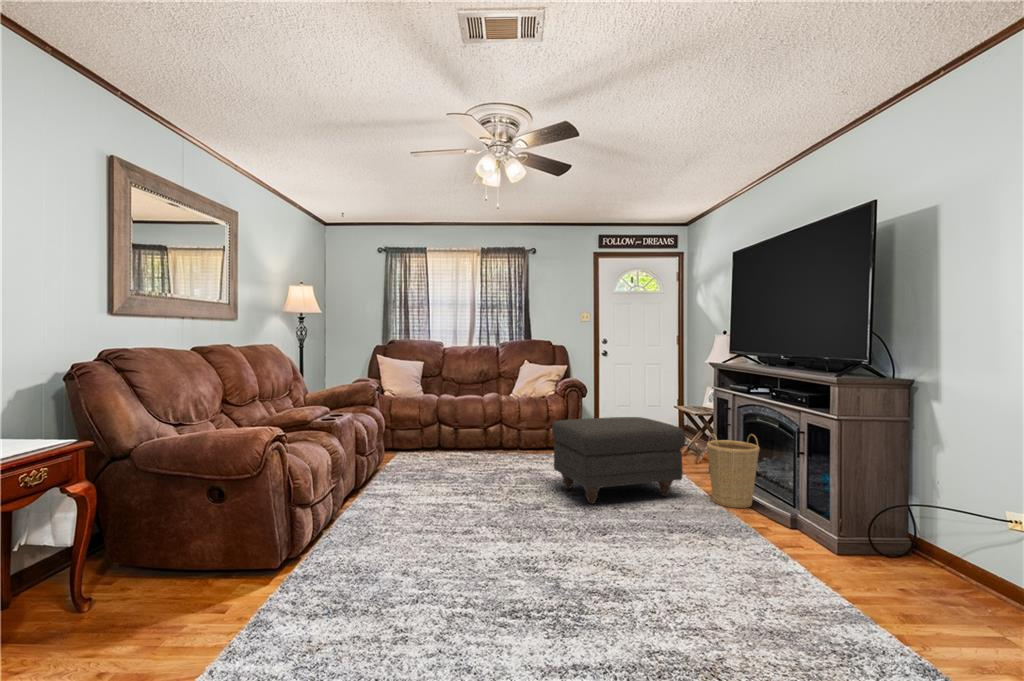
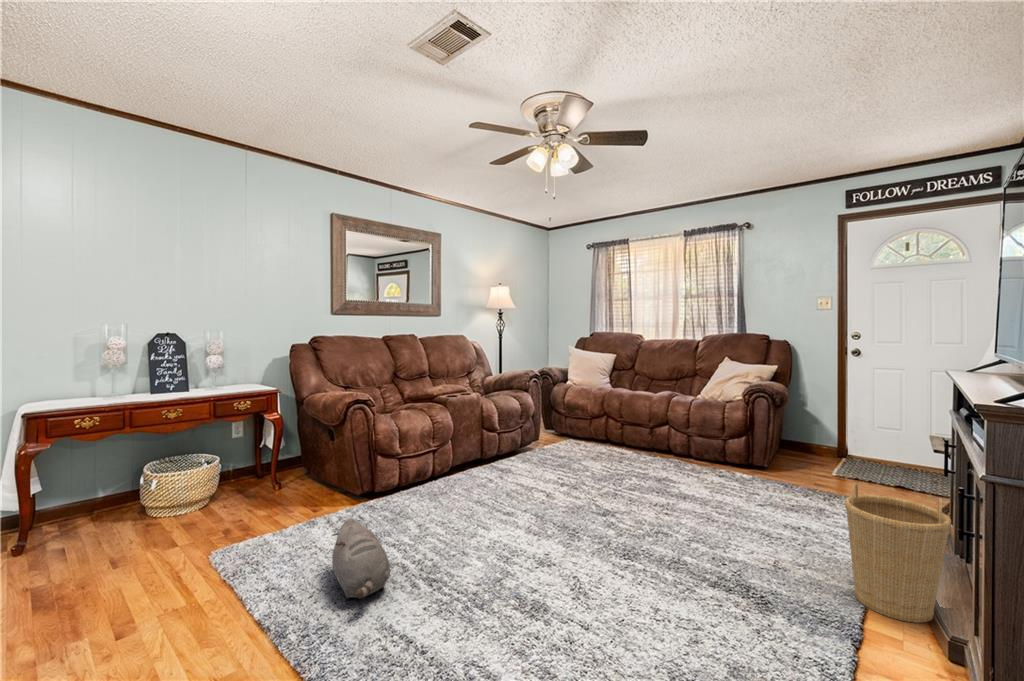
ottoman: present [552,417,686,504] -> none [637,429,814,560]
plush toy: none [410,537,512,609] -> present [332,518,390,599]

